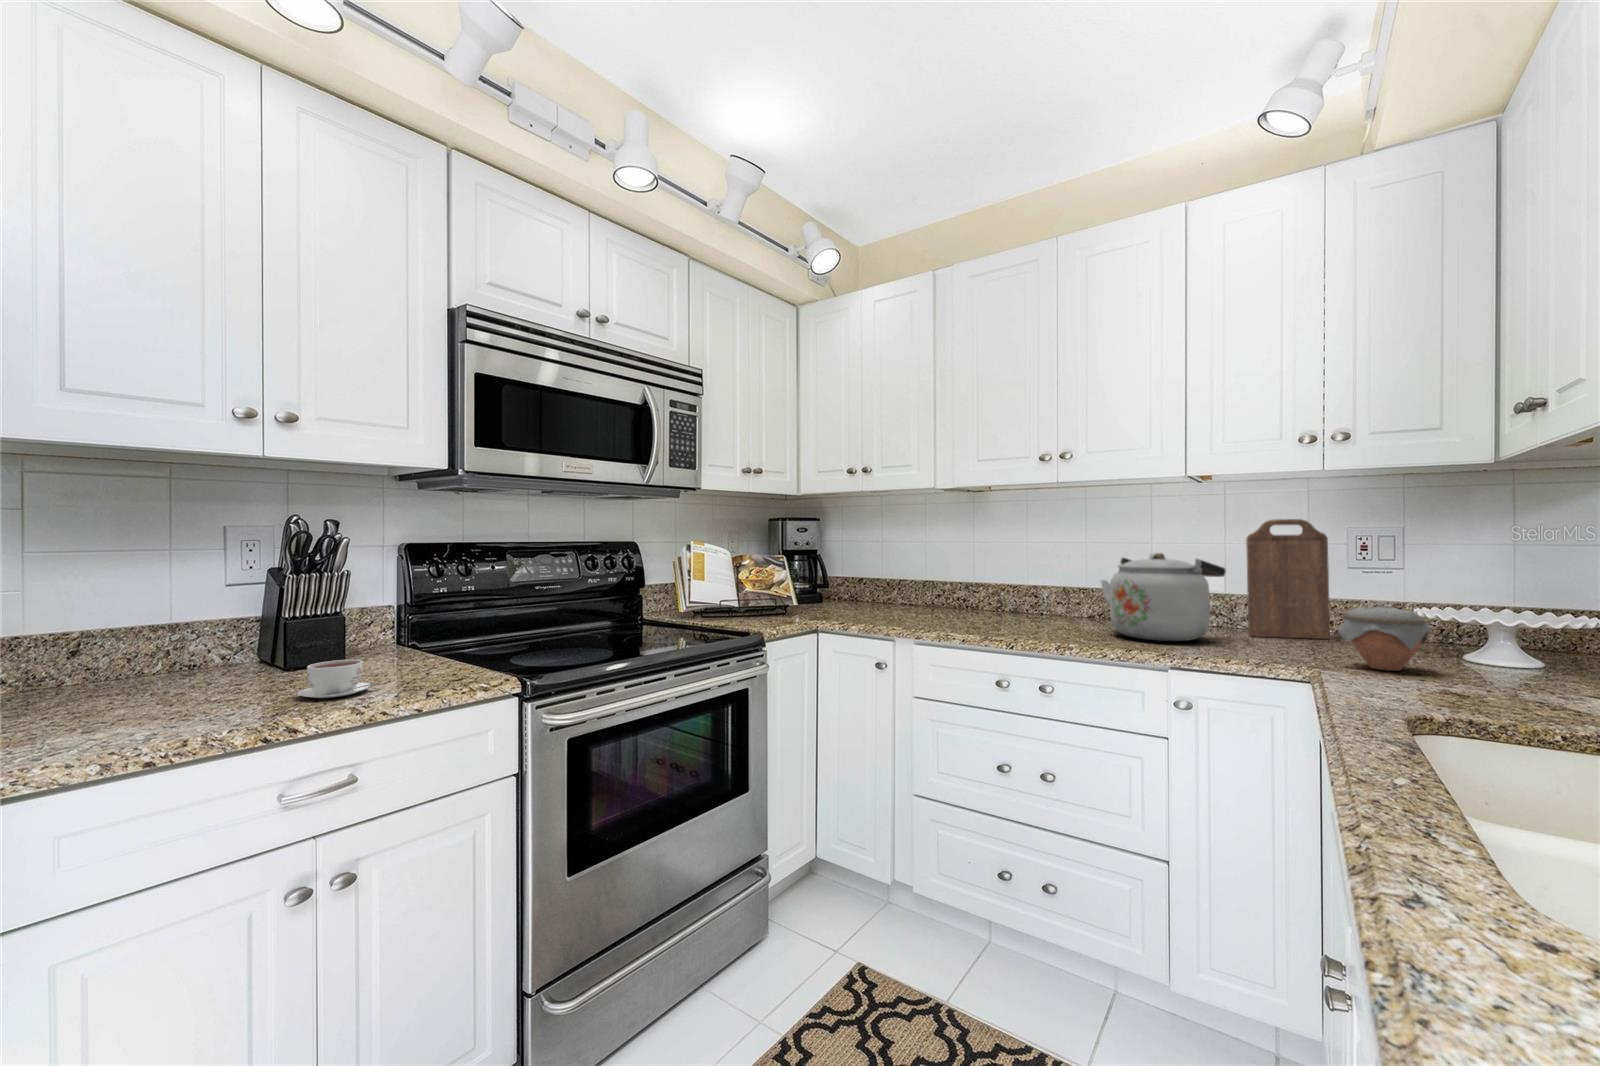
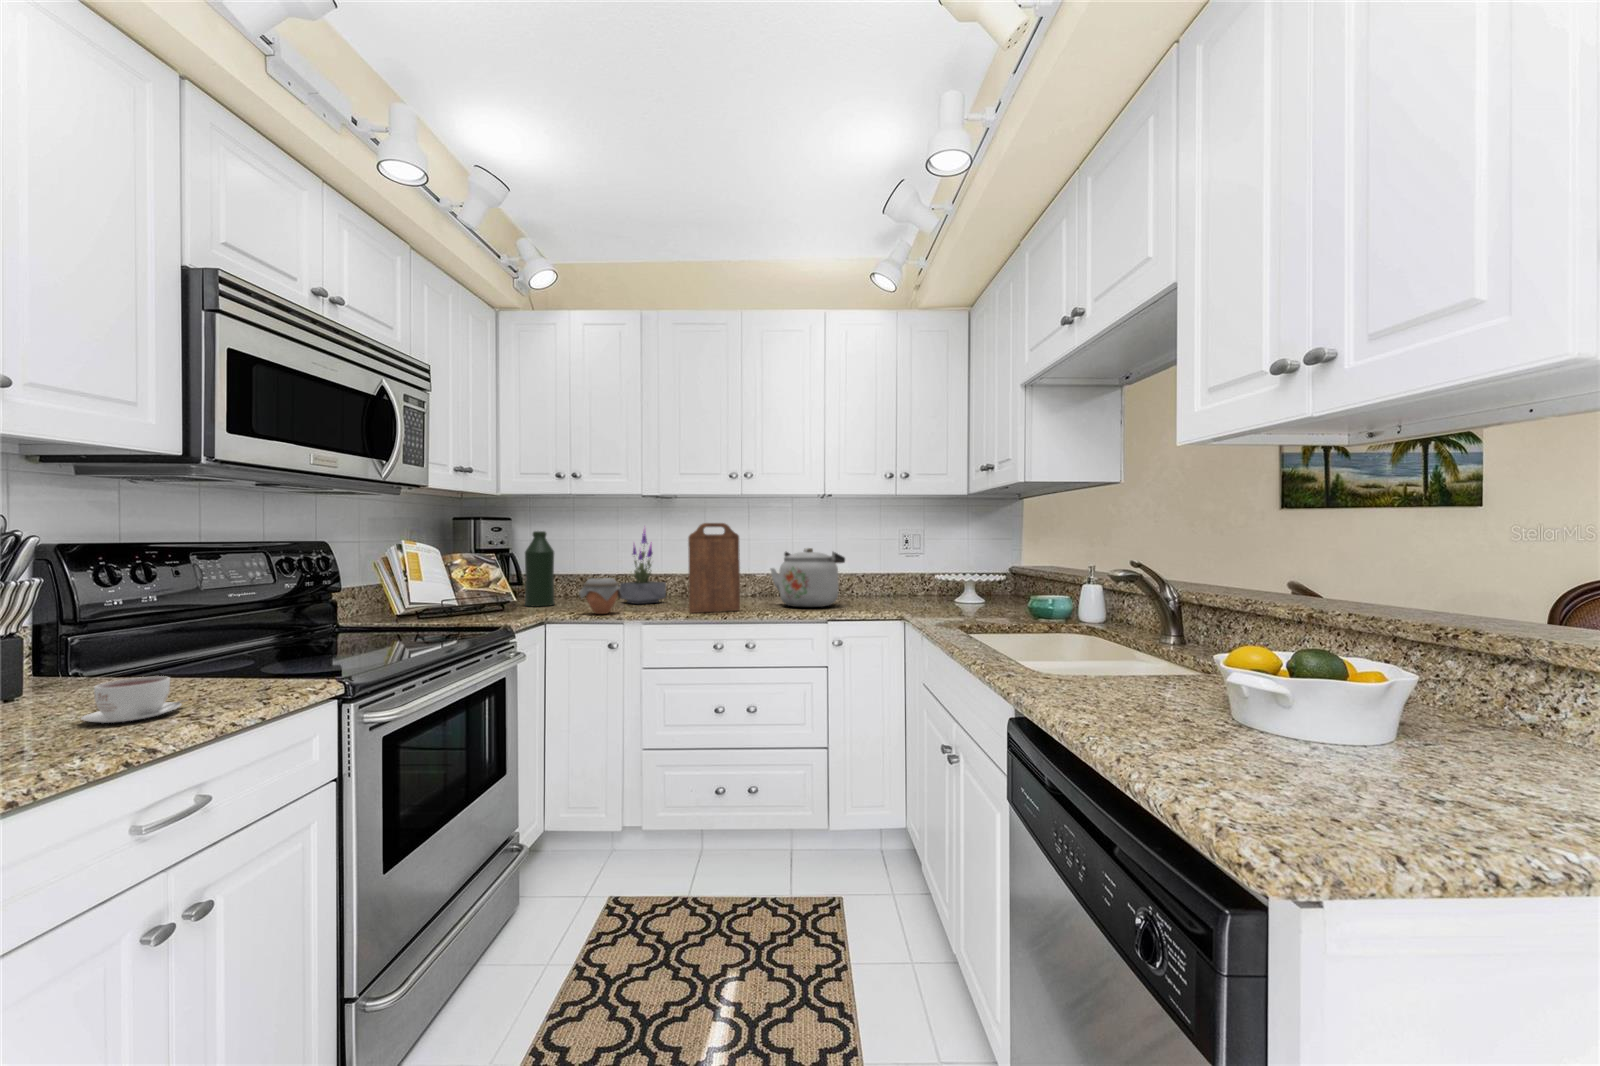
cutting board: present [1246,519,1330,639] -> present [688,523,740,613]
potted plant: none [917,524,967,616] -> present [620,529,666,604]
bottle: none [820,532,849,611] -> present [525,531,555,606]
jar: present [1338,607,1432,671] -> present [579,578,622,614]

